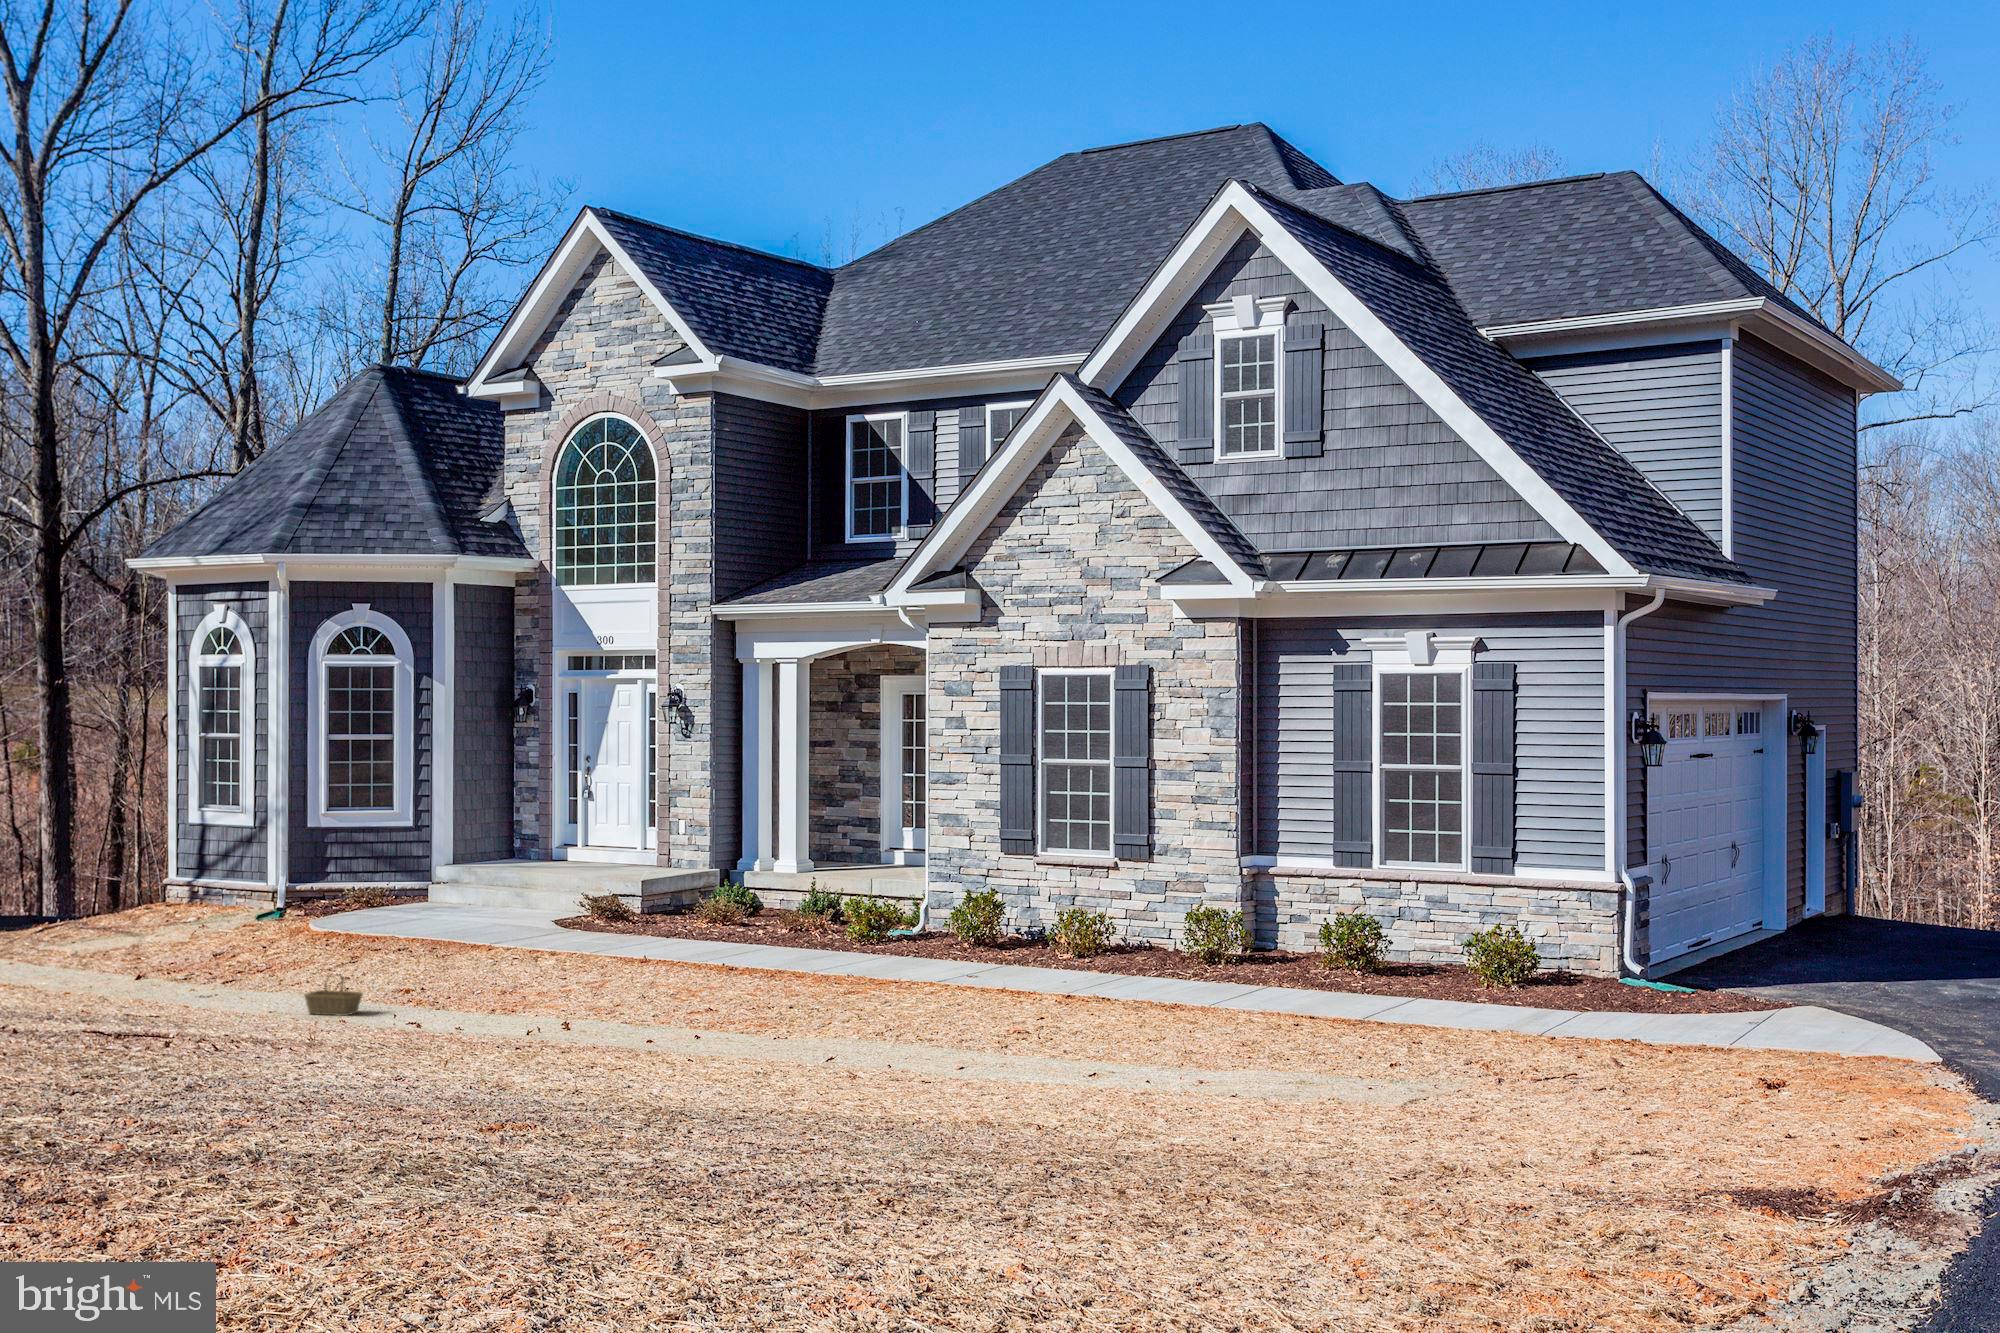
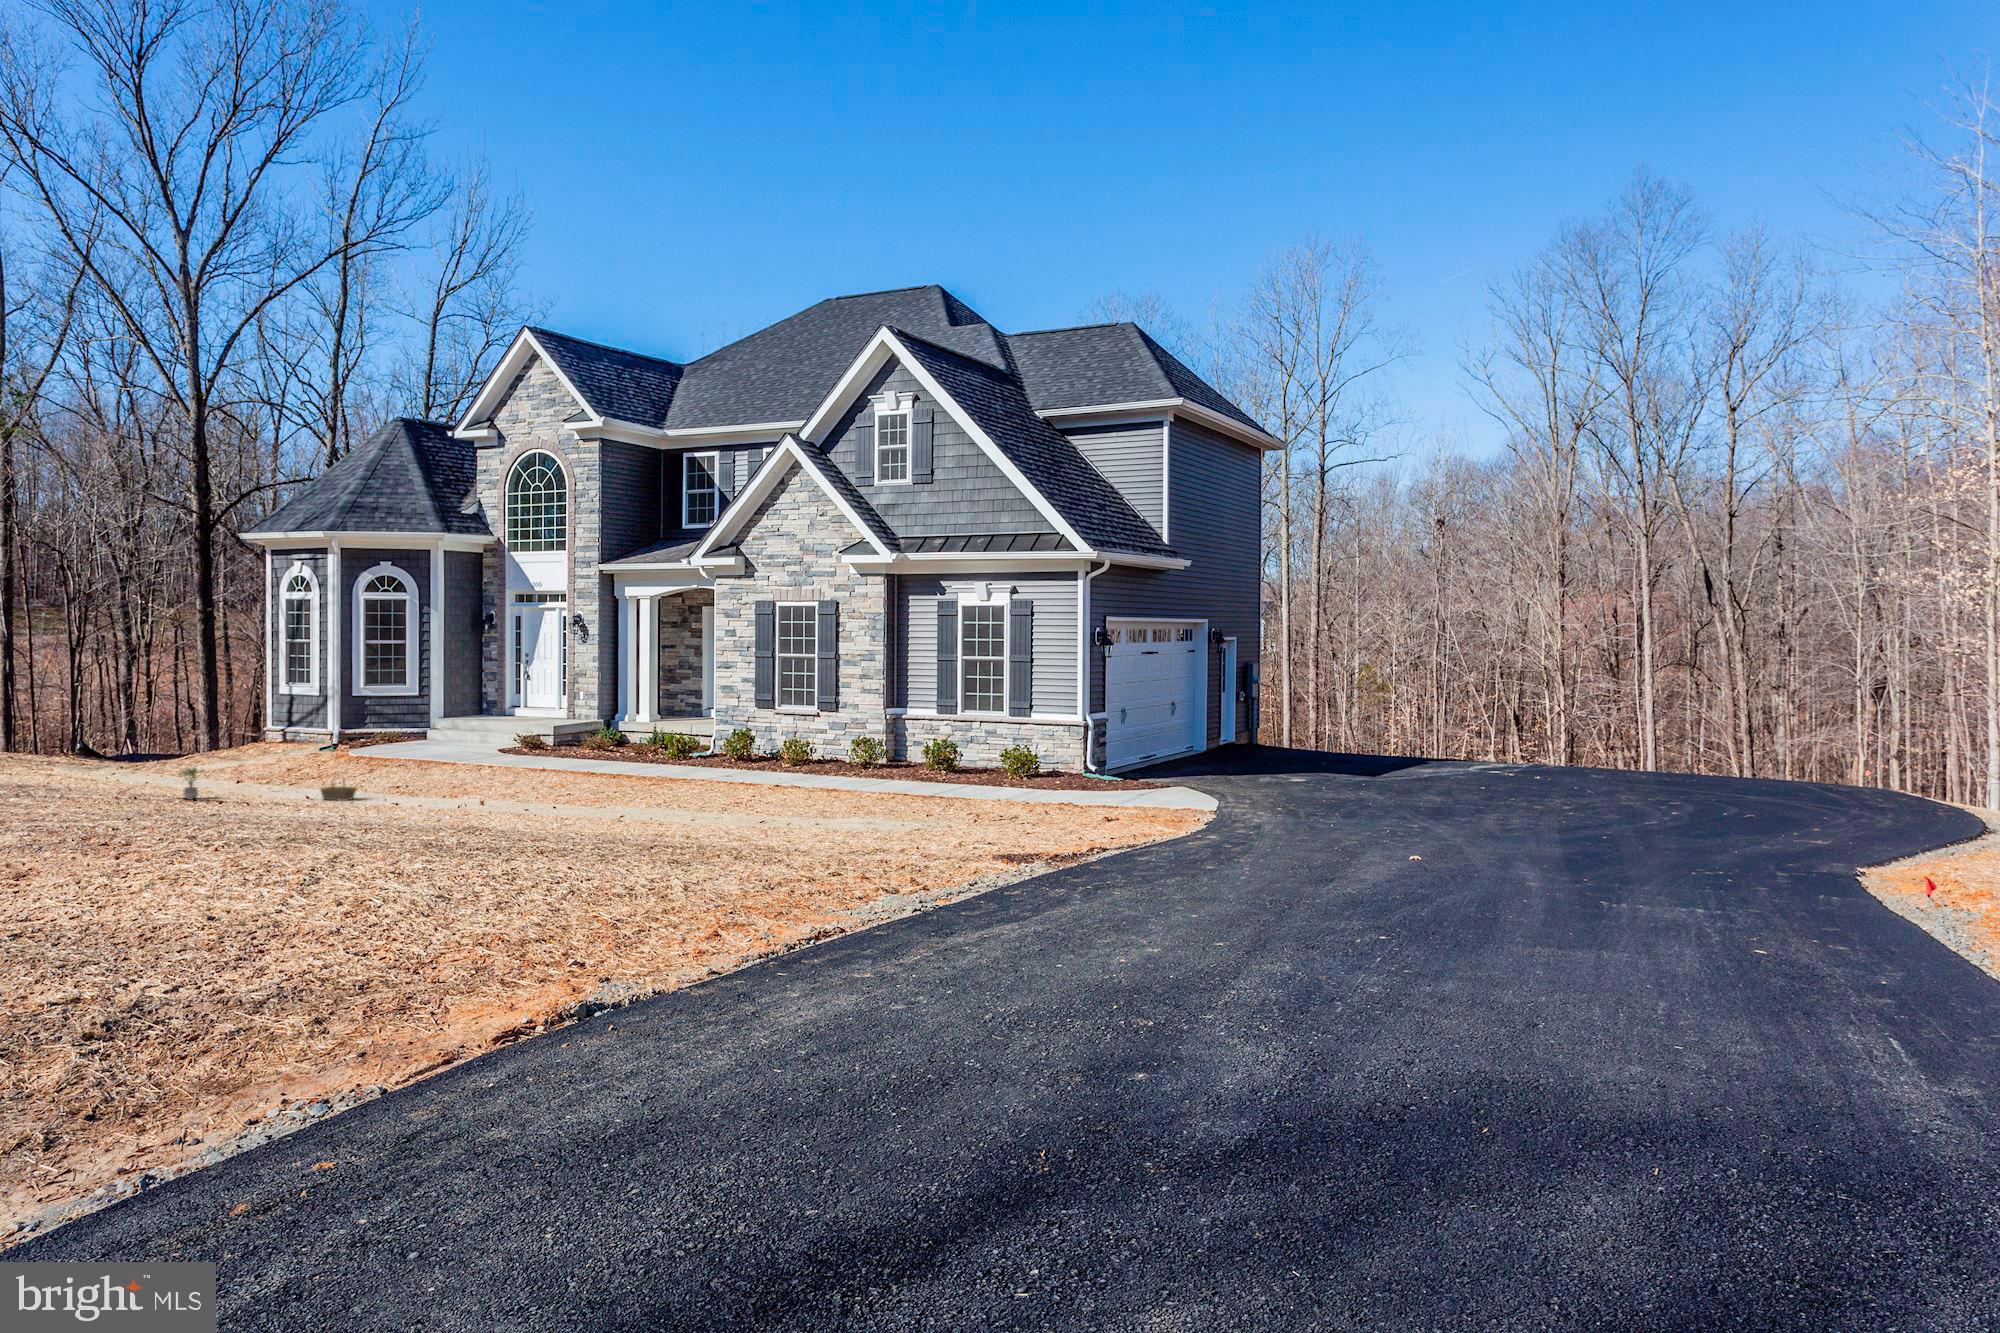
potted plant: none [70,952,114,1010] -> present [179,767,202,800]

